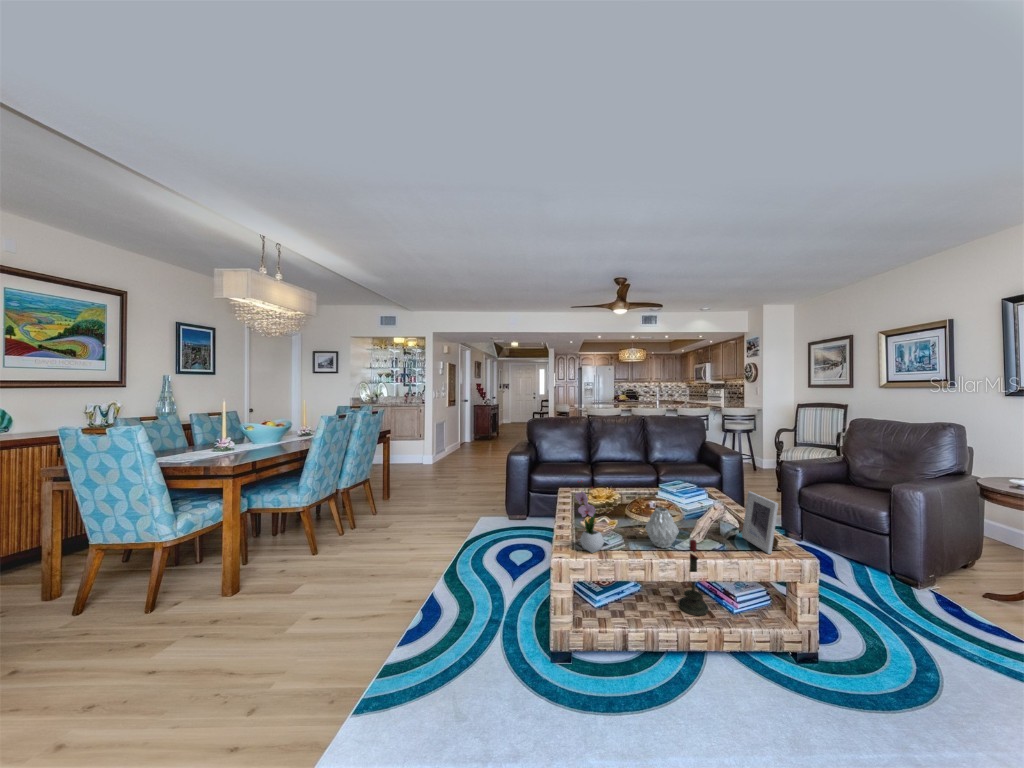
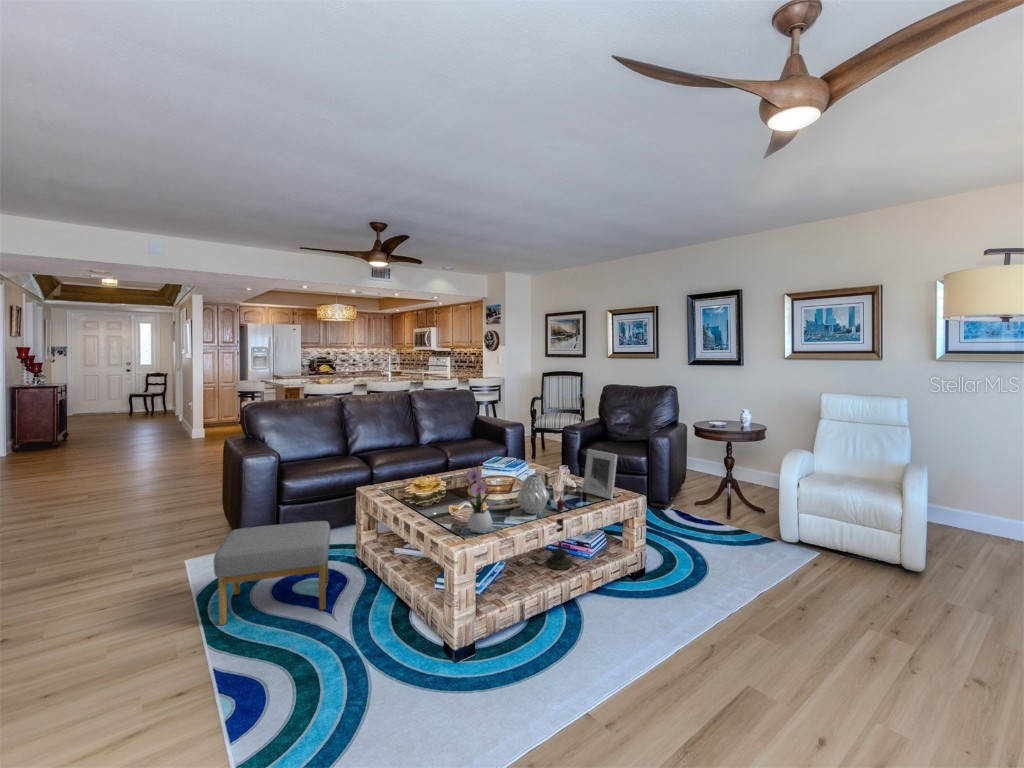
footstool: none [435,506,516,579] -> present [214,521,330,625]

